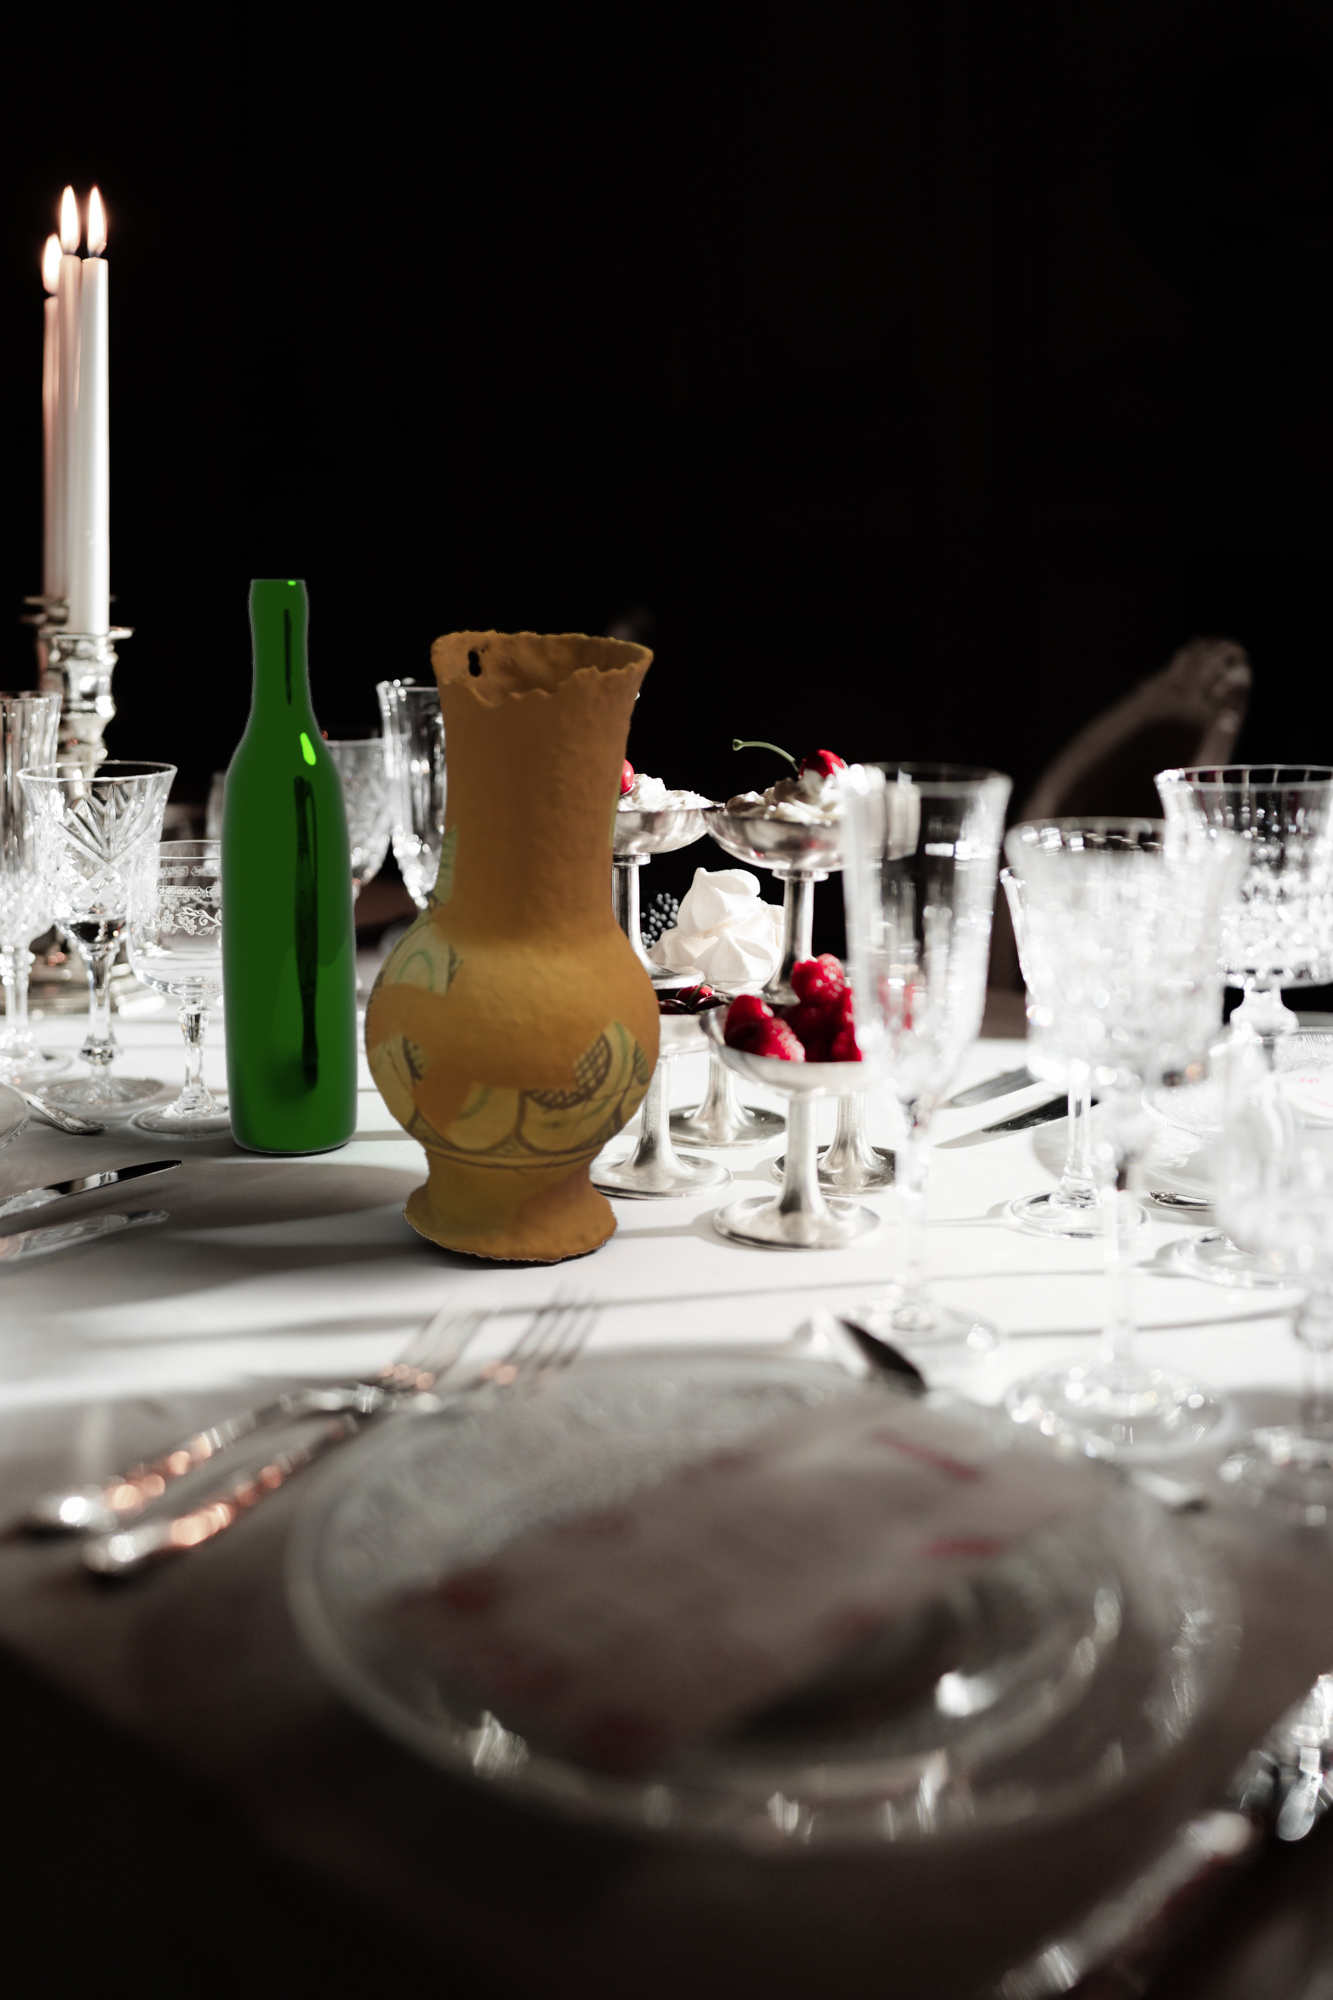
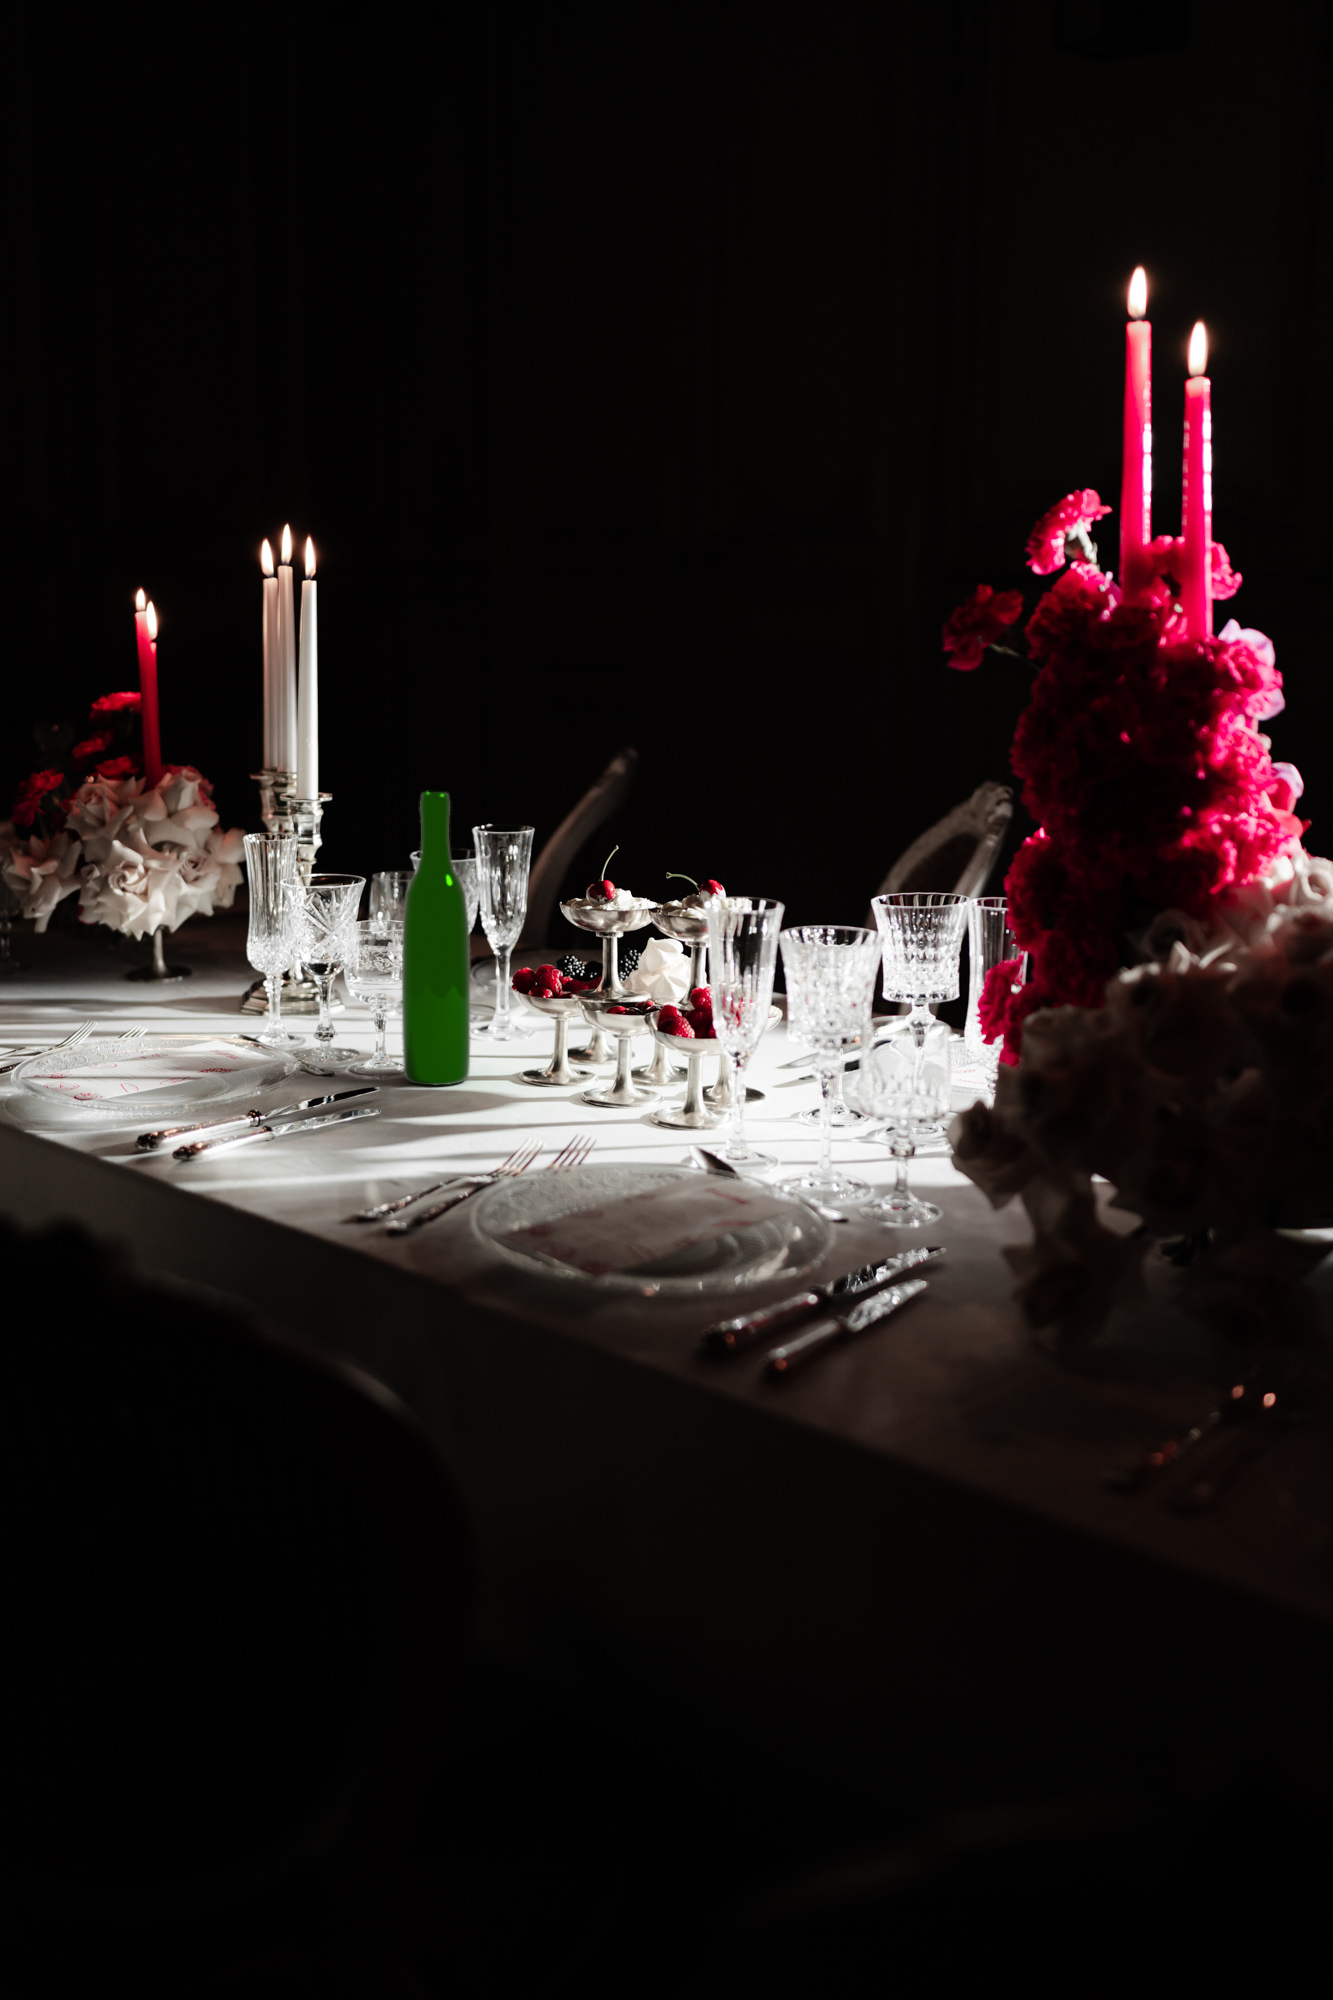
ceramic jug: present [364,630,661,1262] -> none [482,828,625,1133]

